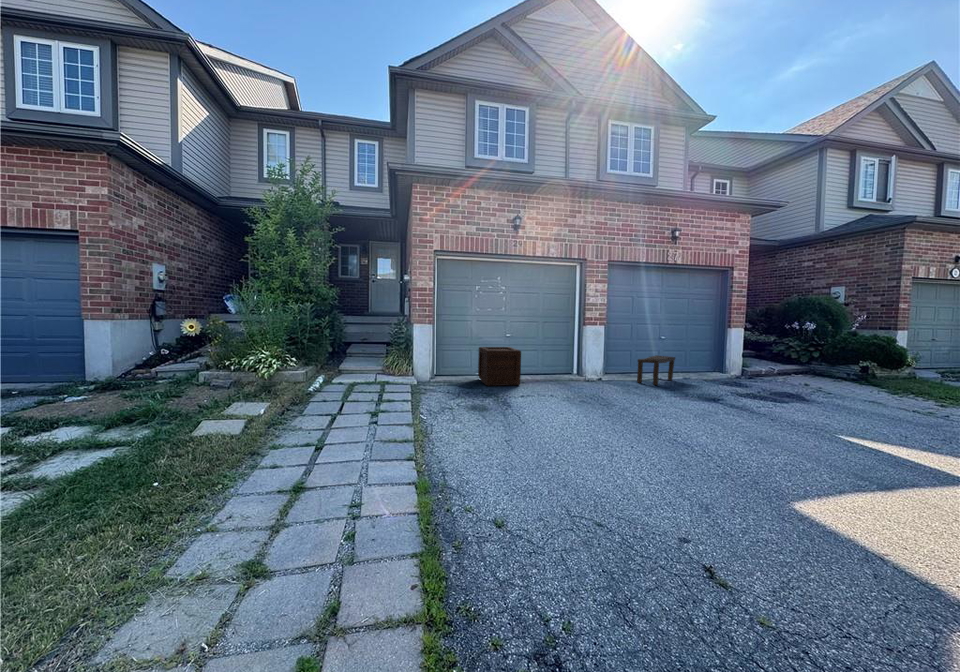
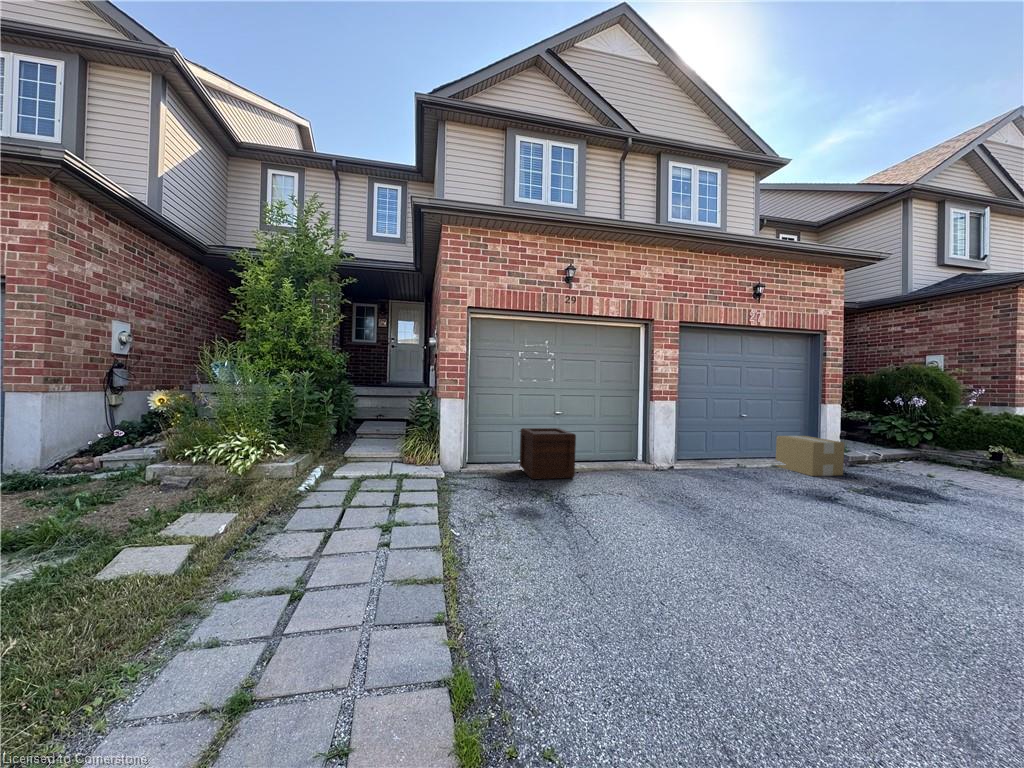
cardboard box: none [687,353,741,384] -> present [775,436,844,476]
bench: present [637,355,675,385] -> none [718,439,764,478]

